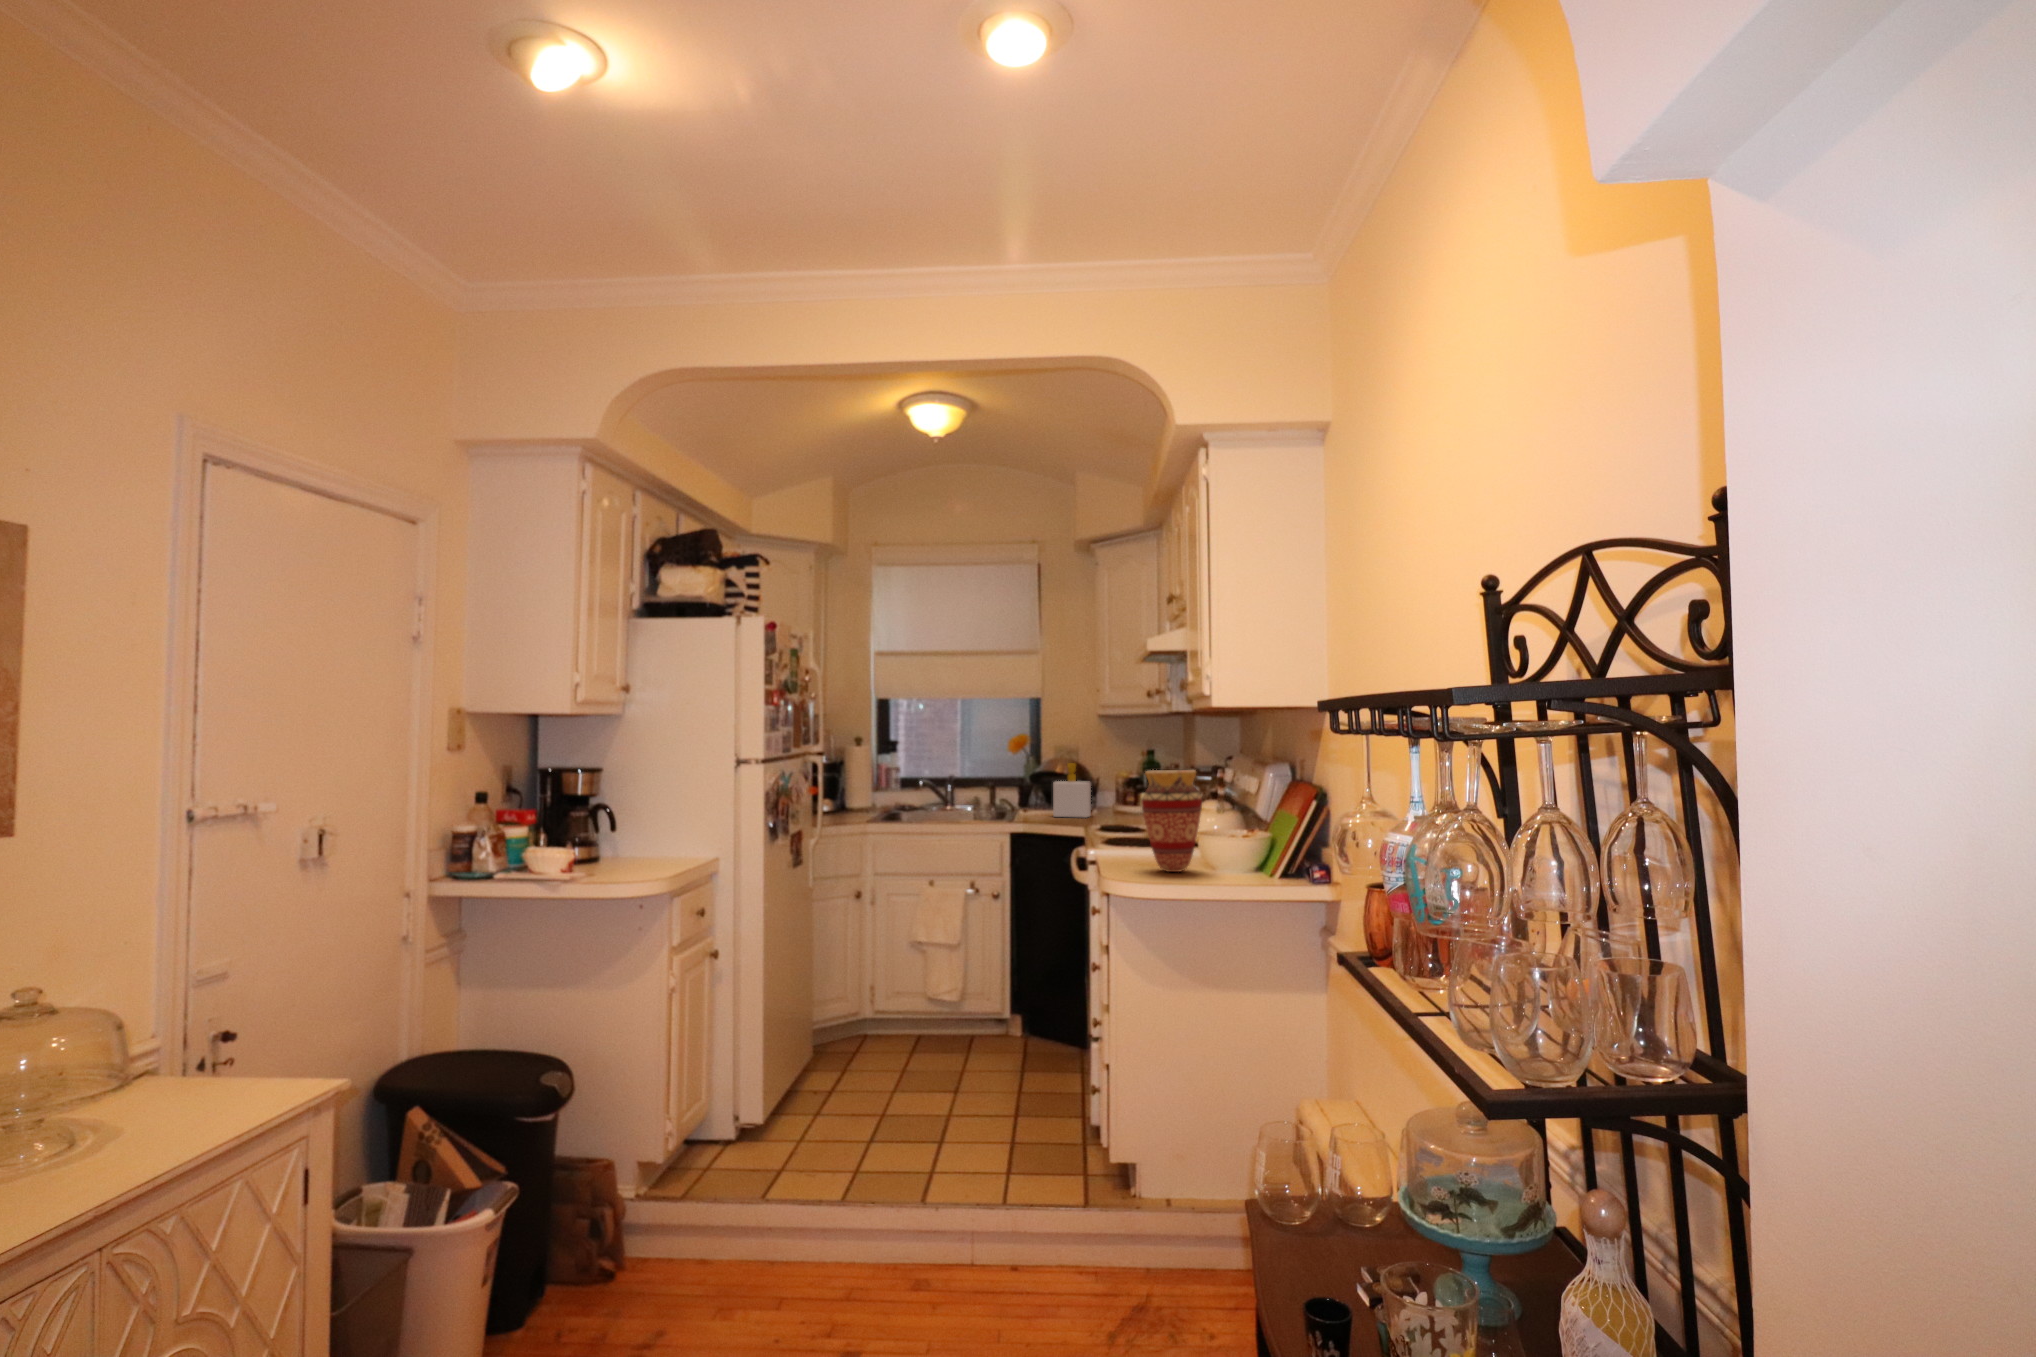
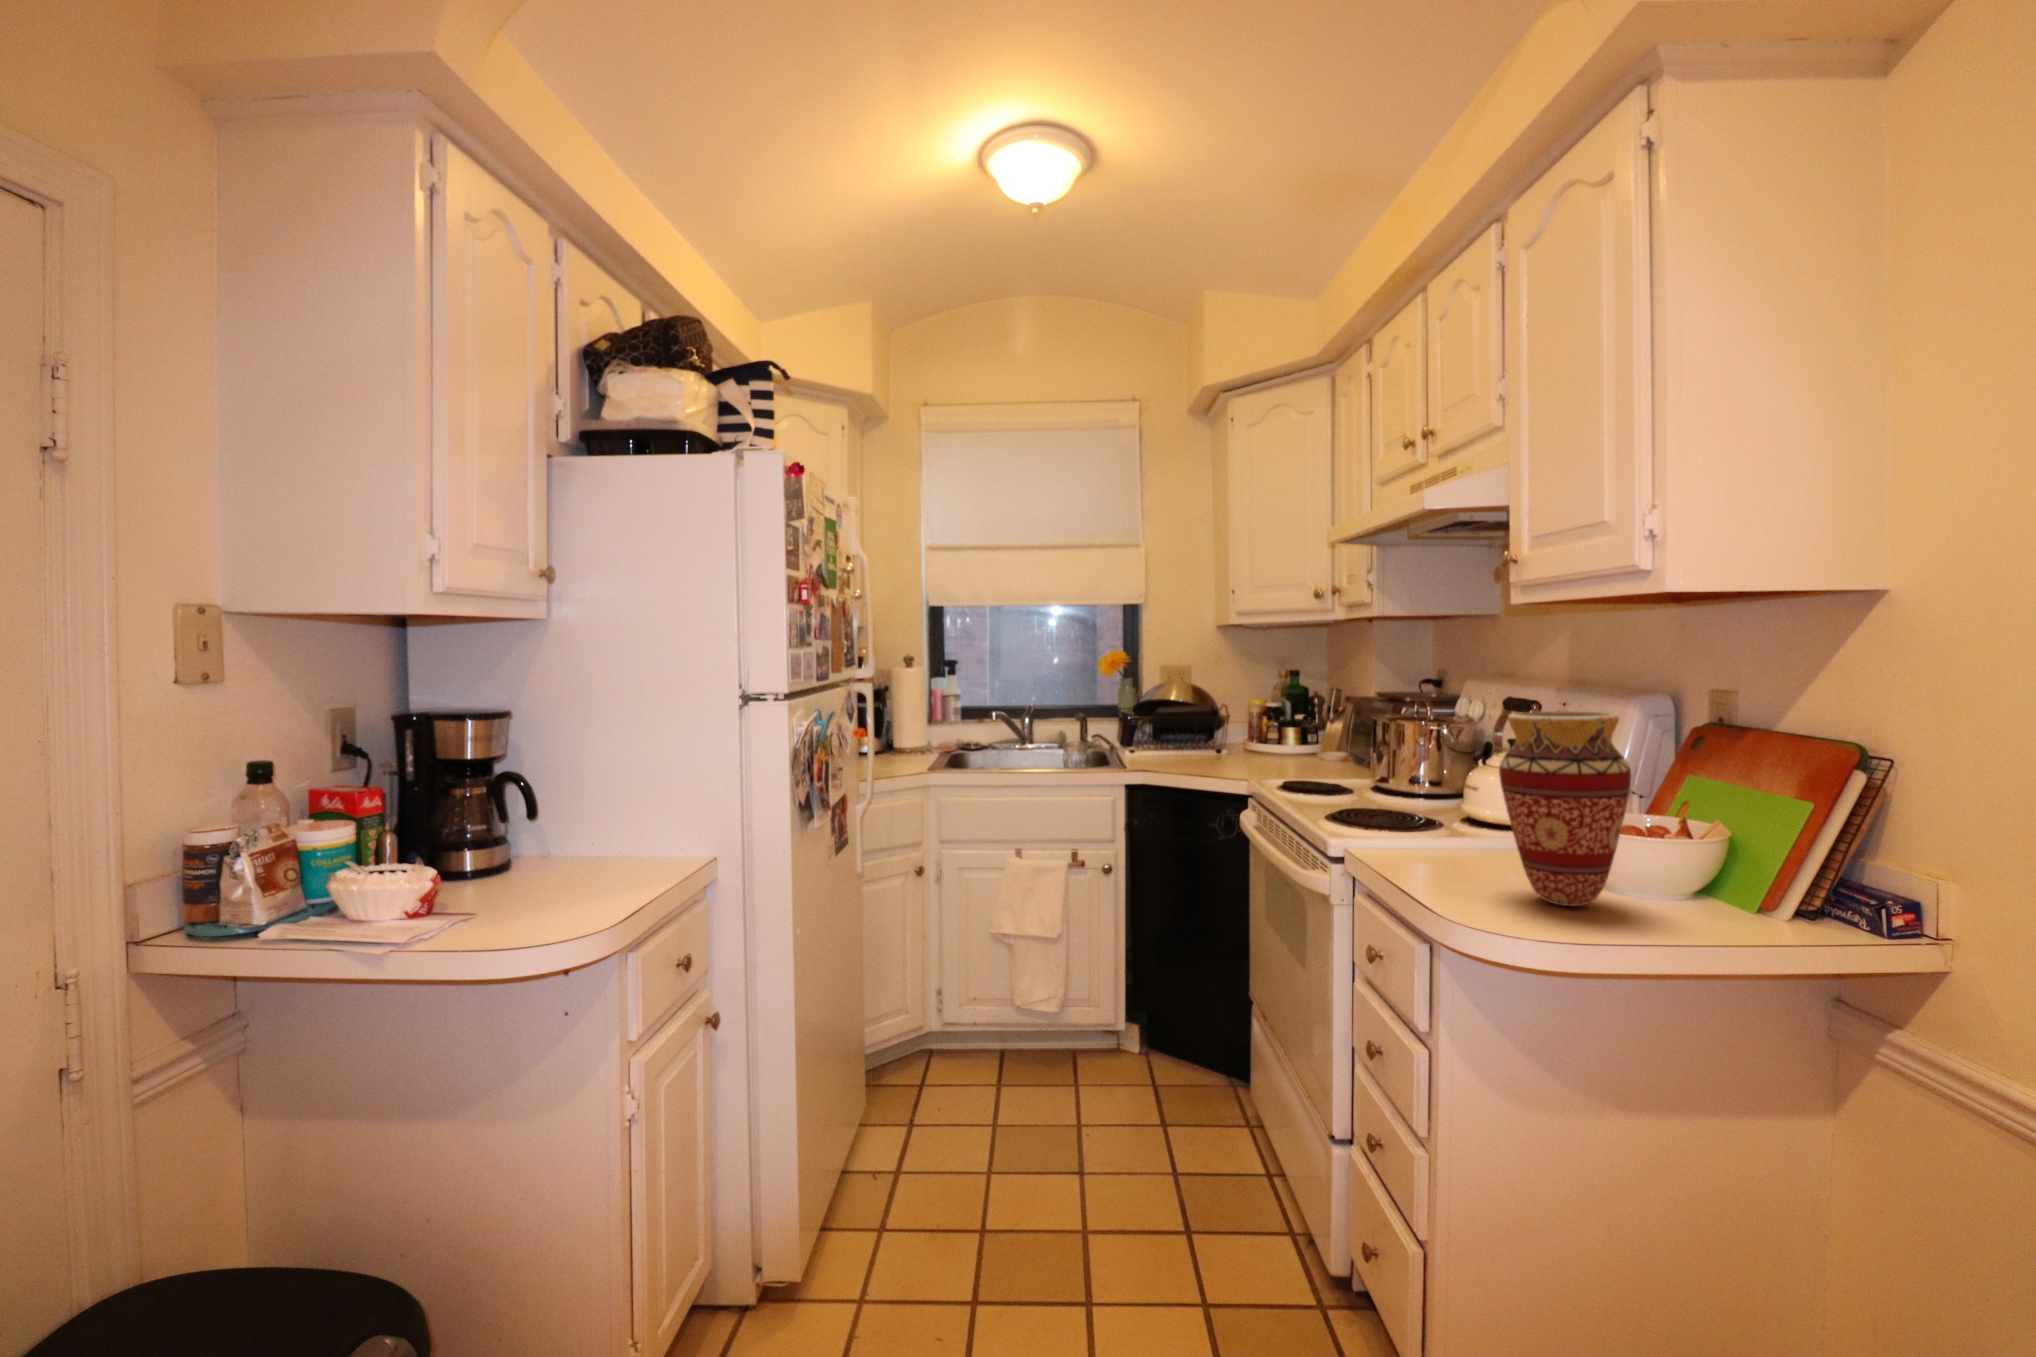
soap bottle: present [1053,763,1091,818] -> none [1180,689,1230,762]

